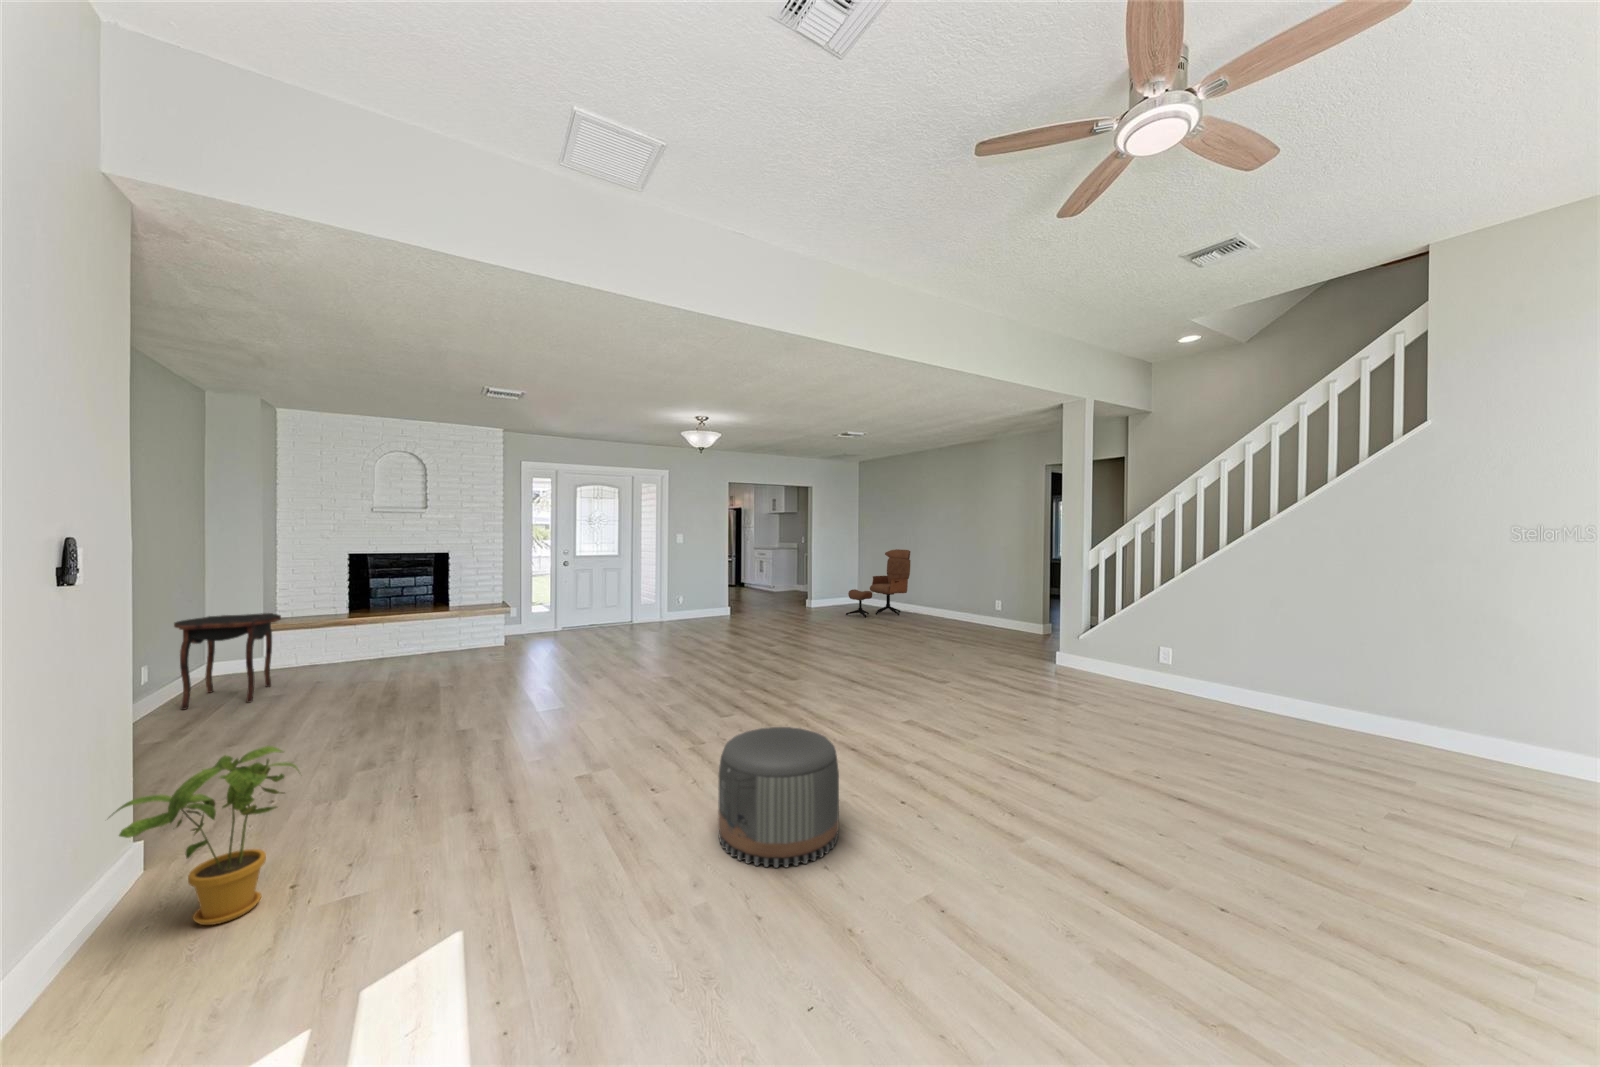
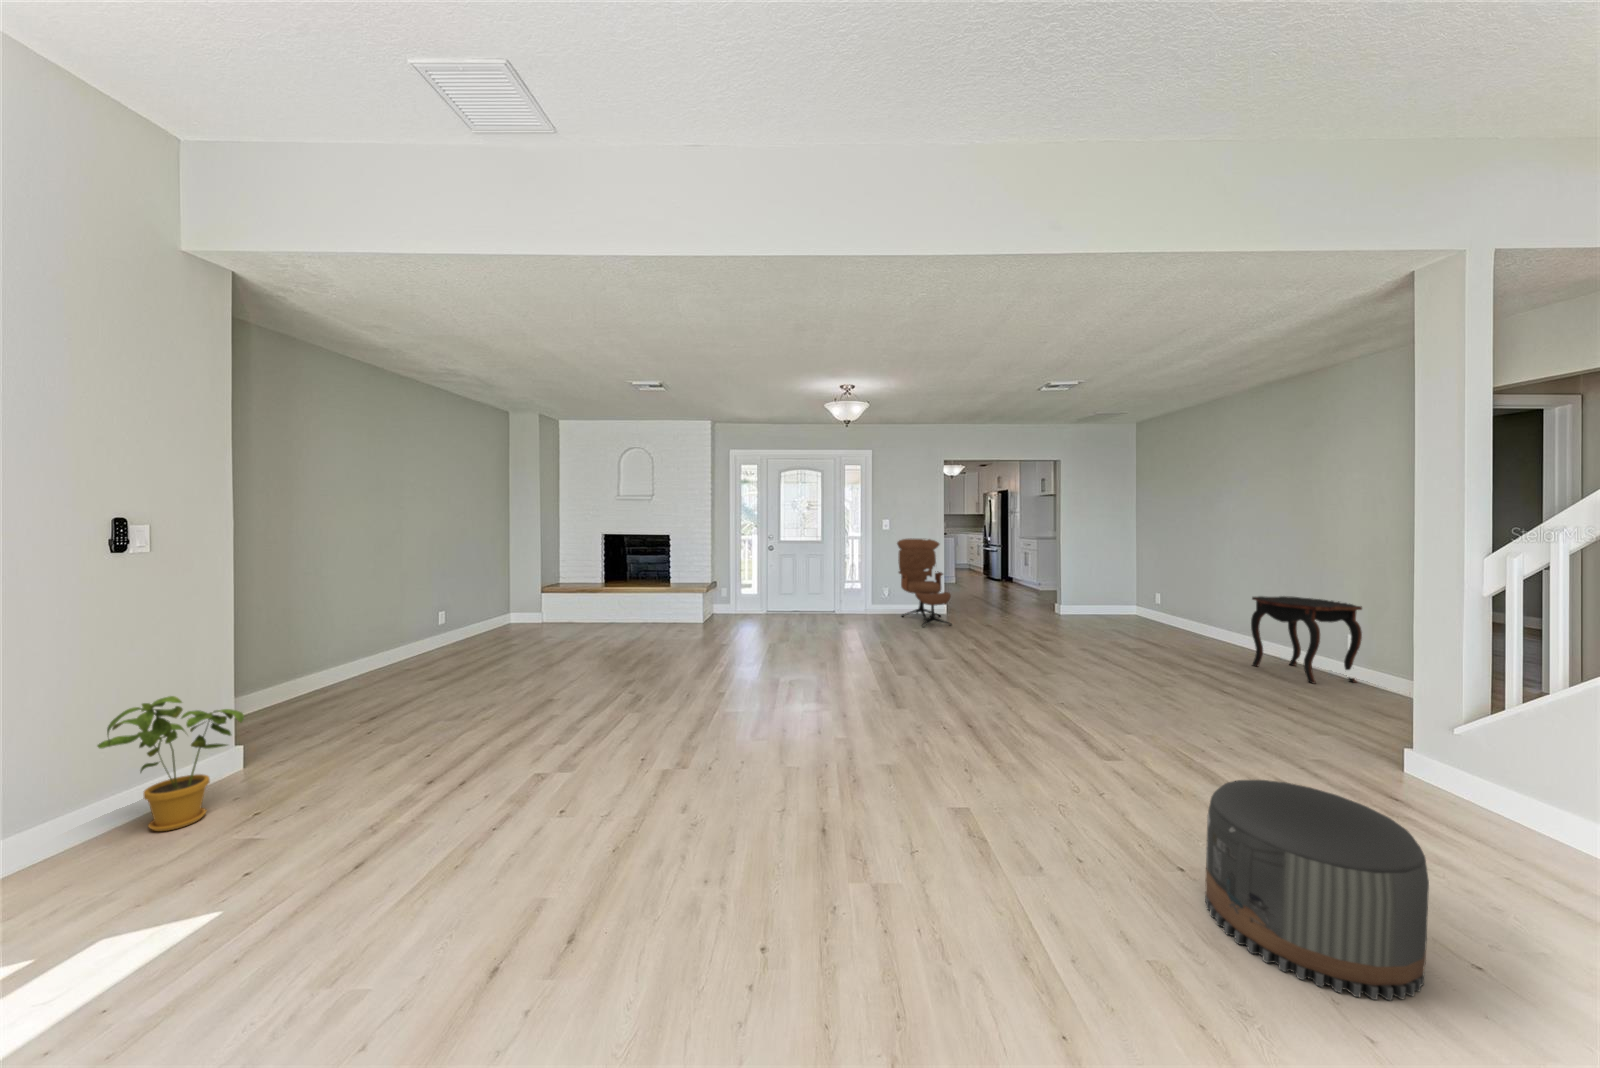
lounge chair: present [846,549,910,617] -> present [897,539,951,626]
side table: present [174,613,281,710] -> present [1251,596,1362,683]
pouf: present [718,727,839,868] -> present [1205,780,1429,1000]

